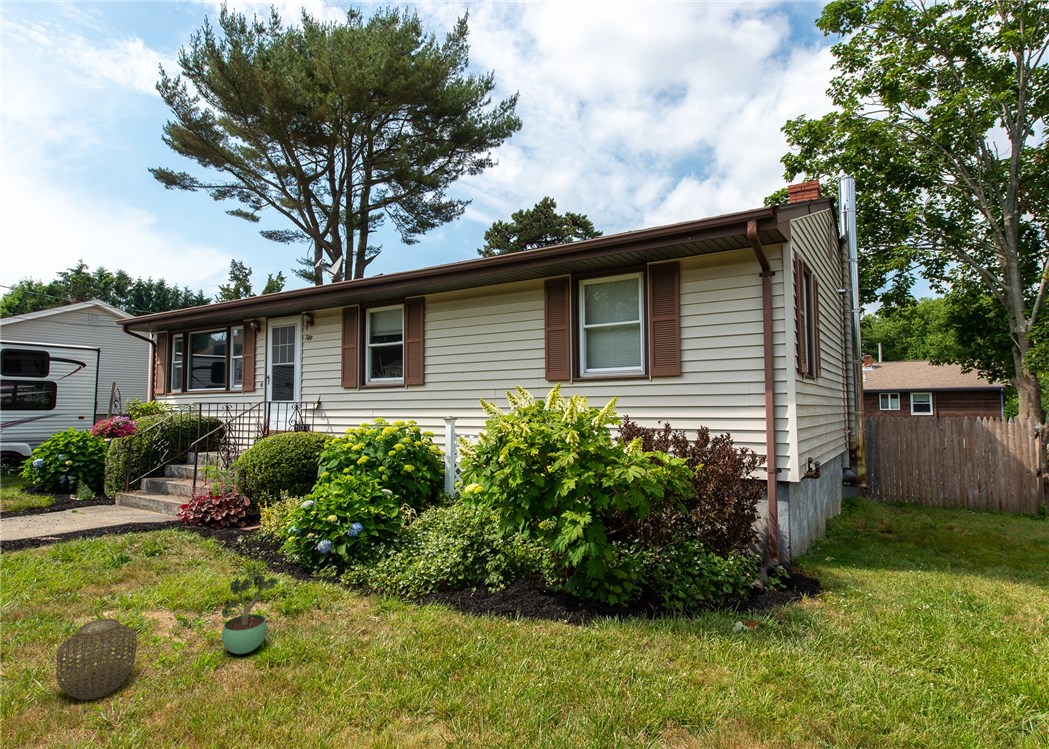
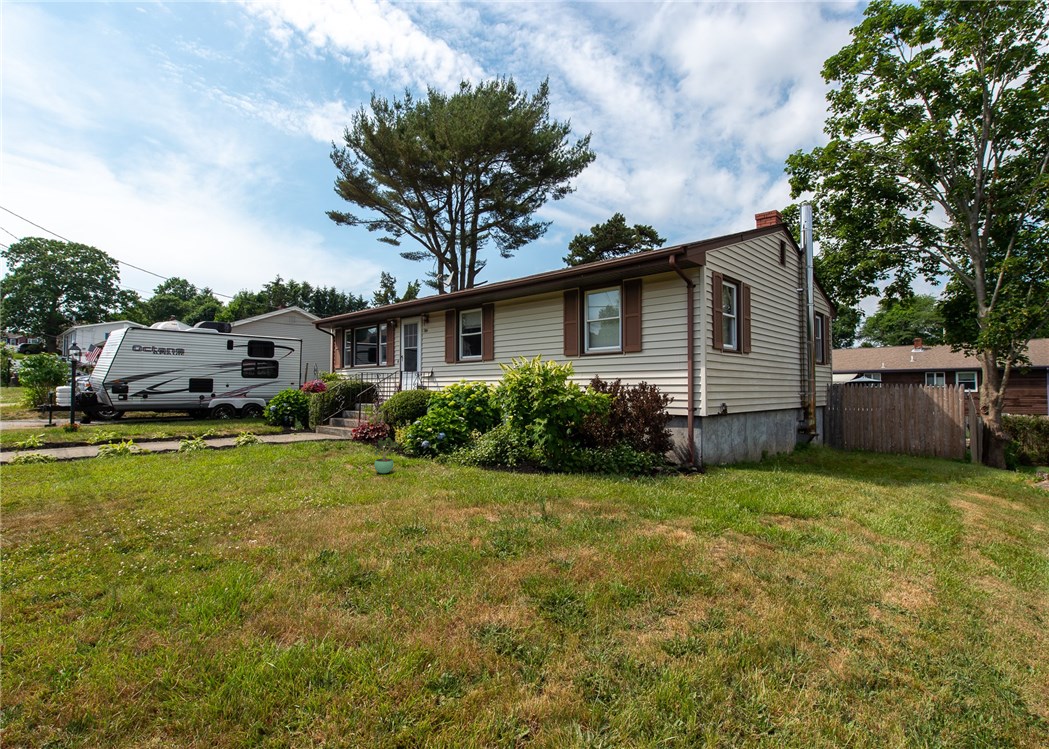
woven basket: present [56,619,137,700] -> none [314,449,342,479]

